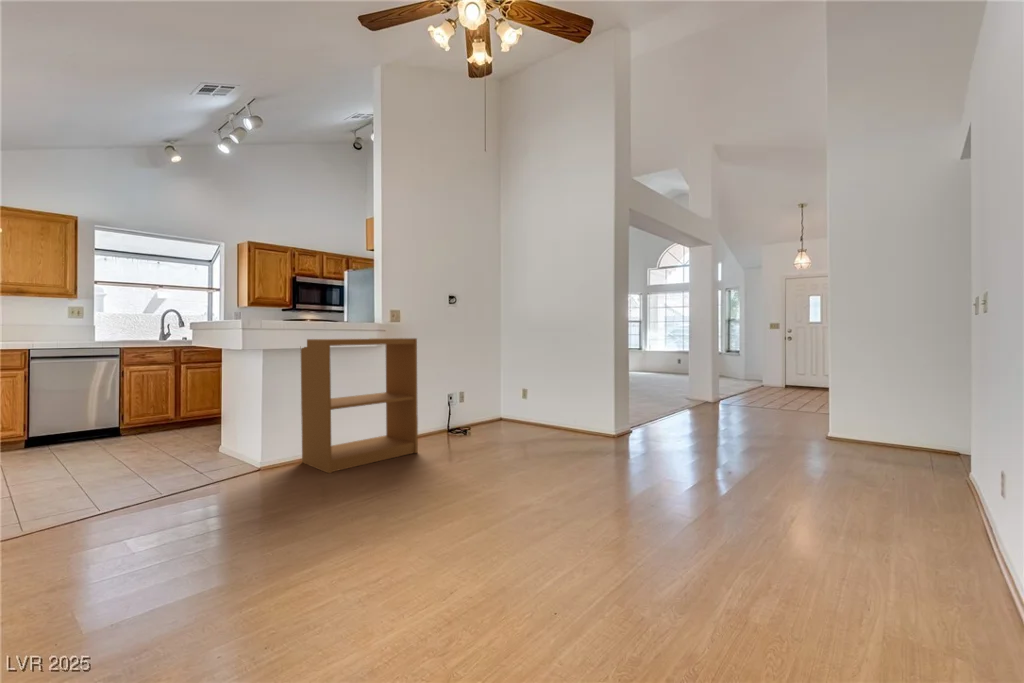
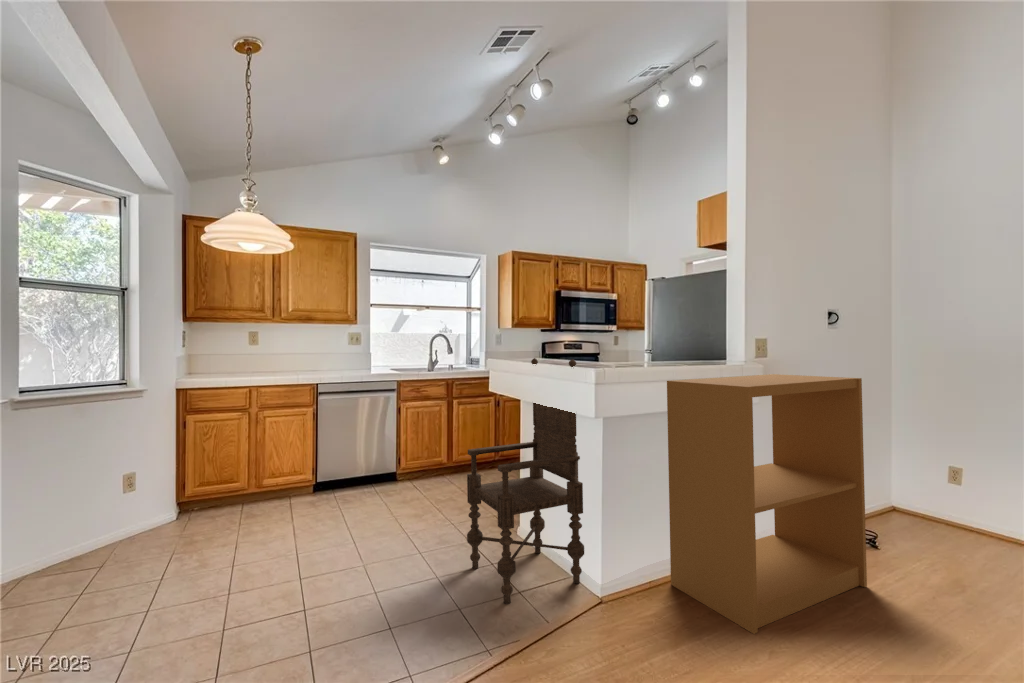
armchair: none [159,325,244,479] -> present [467,358,584,604]

